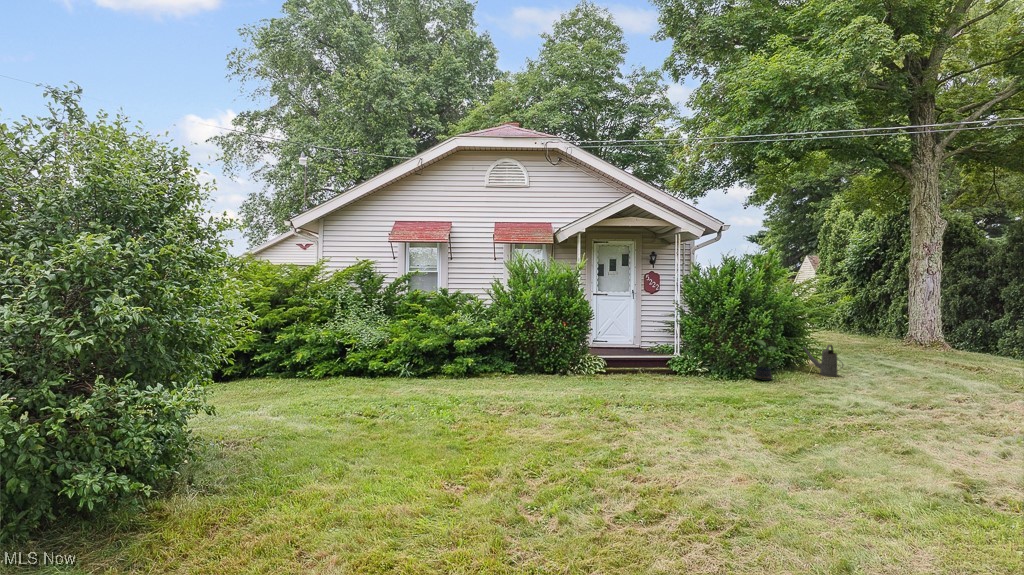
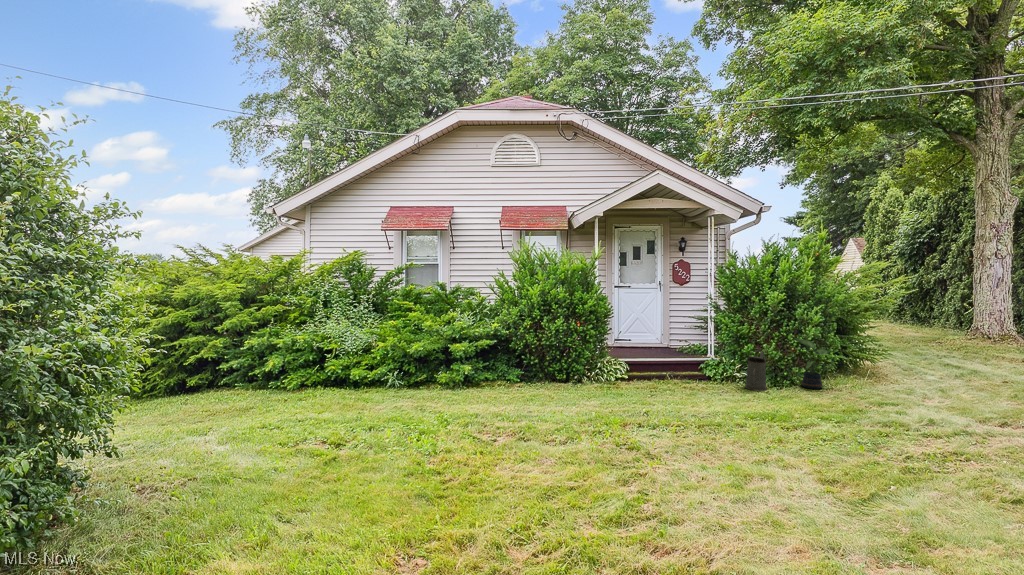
watering can: present [803,345,843,377] -> present [745,351,766,391]

